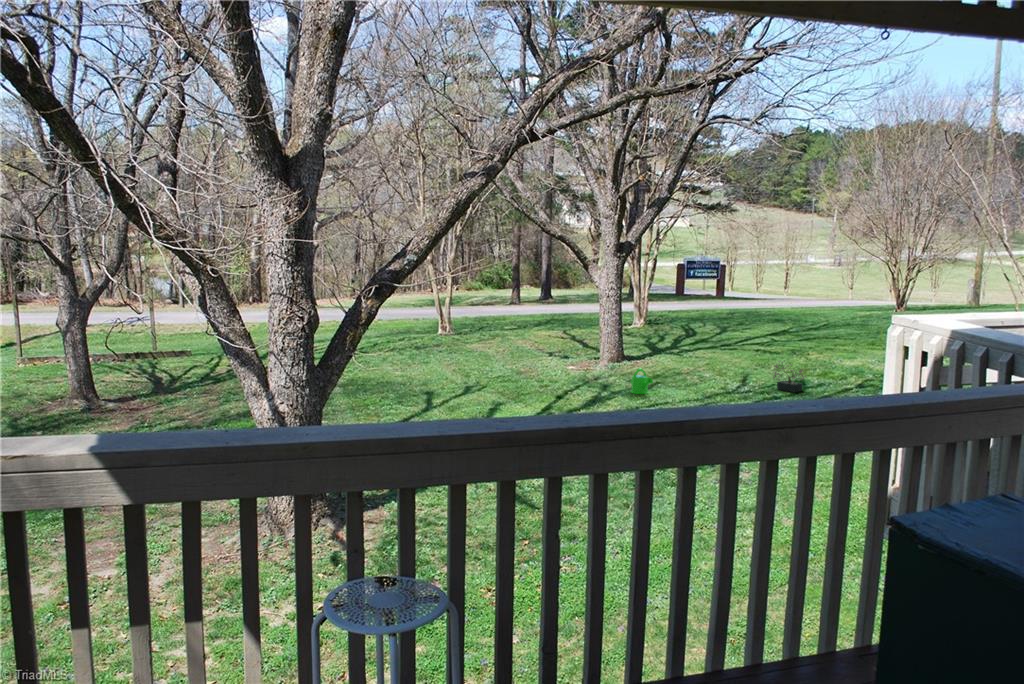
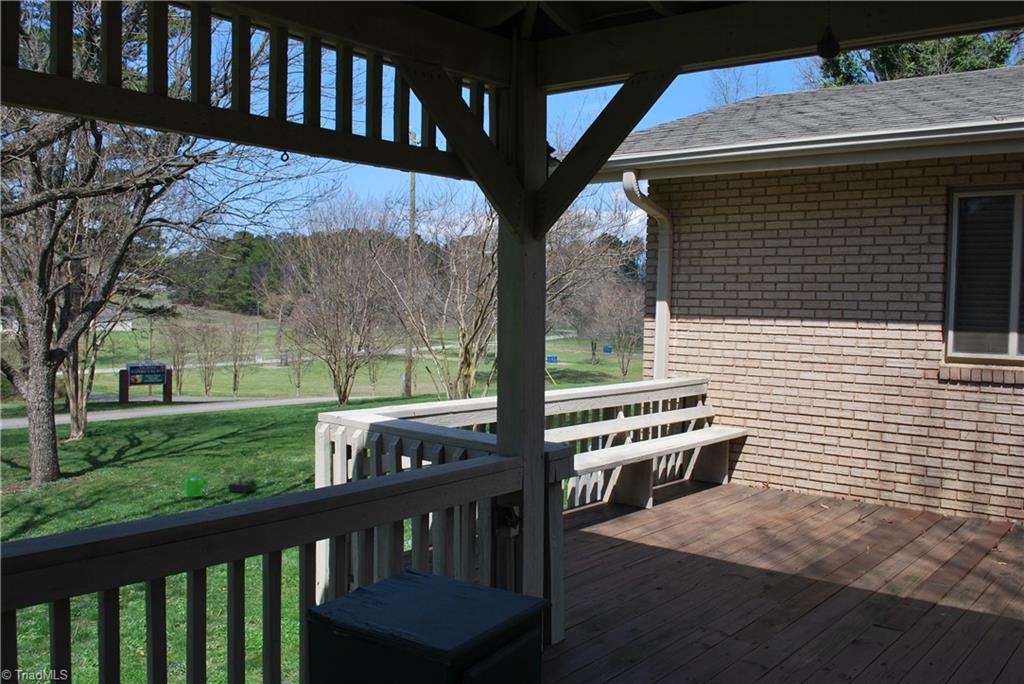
watering can: present [630,368,653,394] -> present [182,471,208,497]

